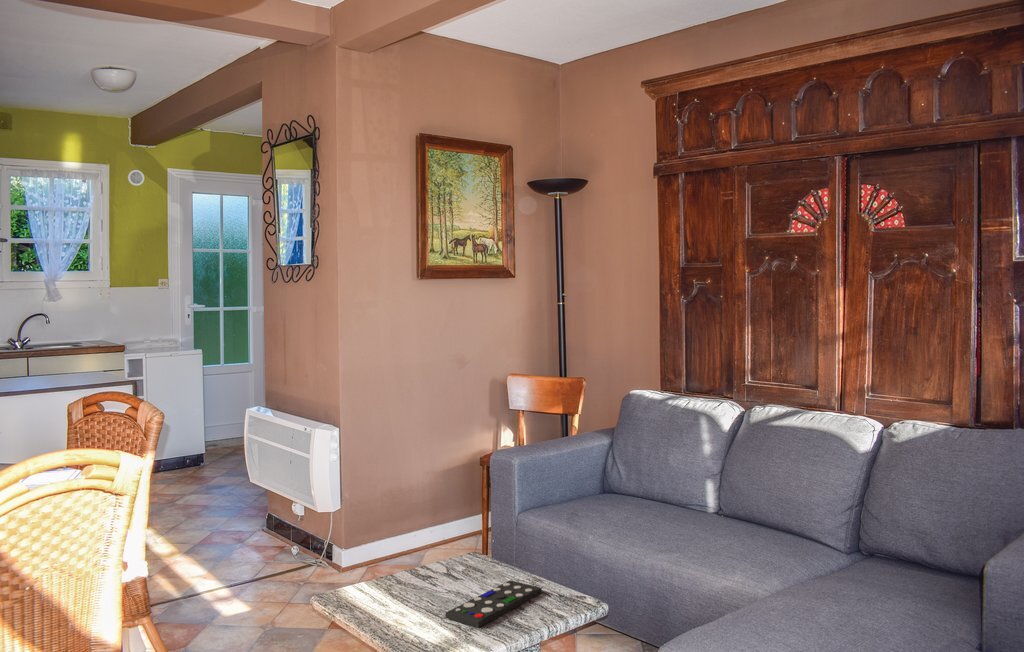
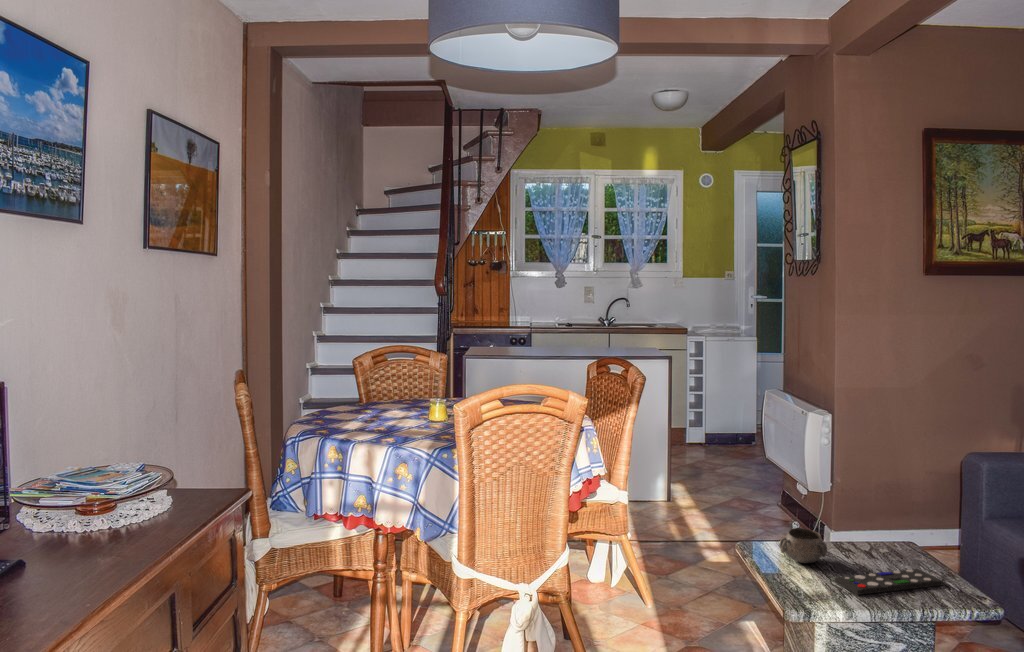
decorative bowl: none [370,561,423,603] -> present [780,528,827,563]

